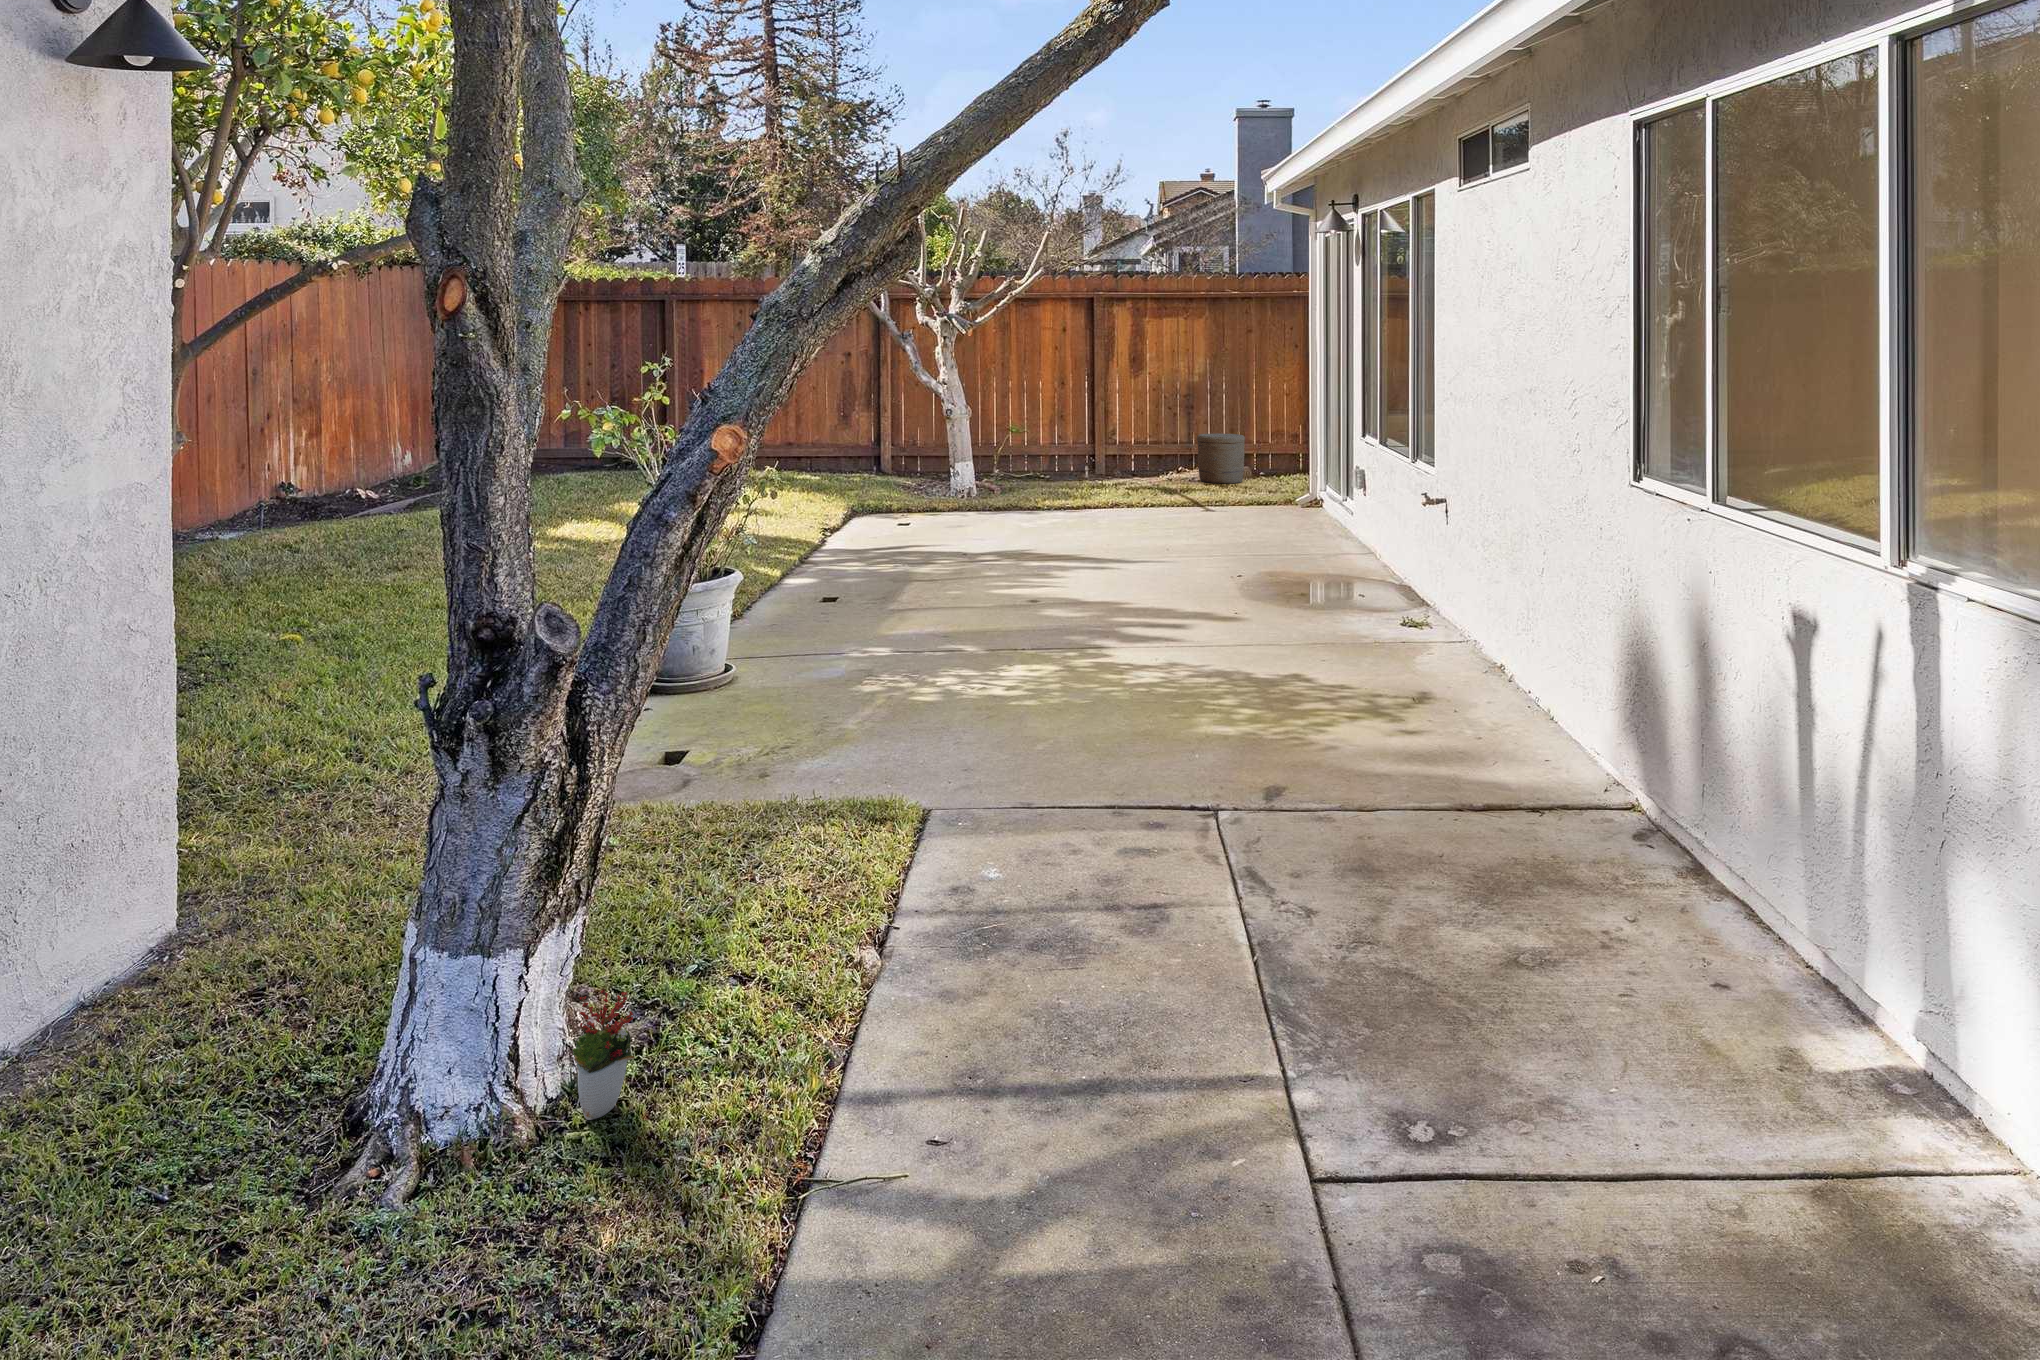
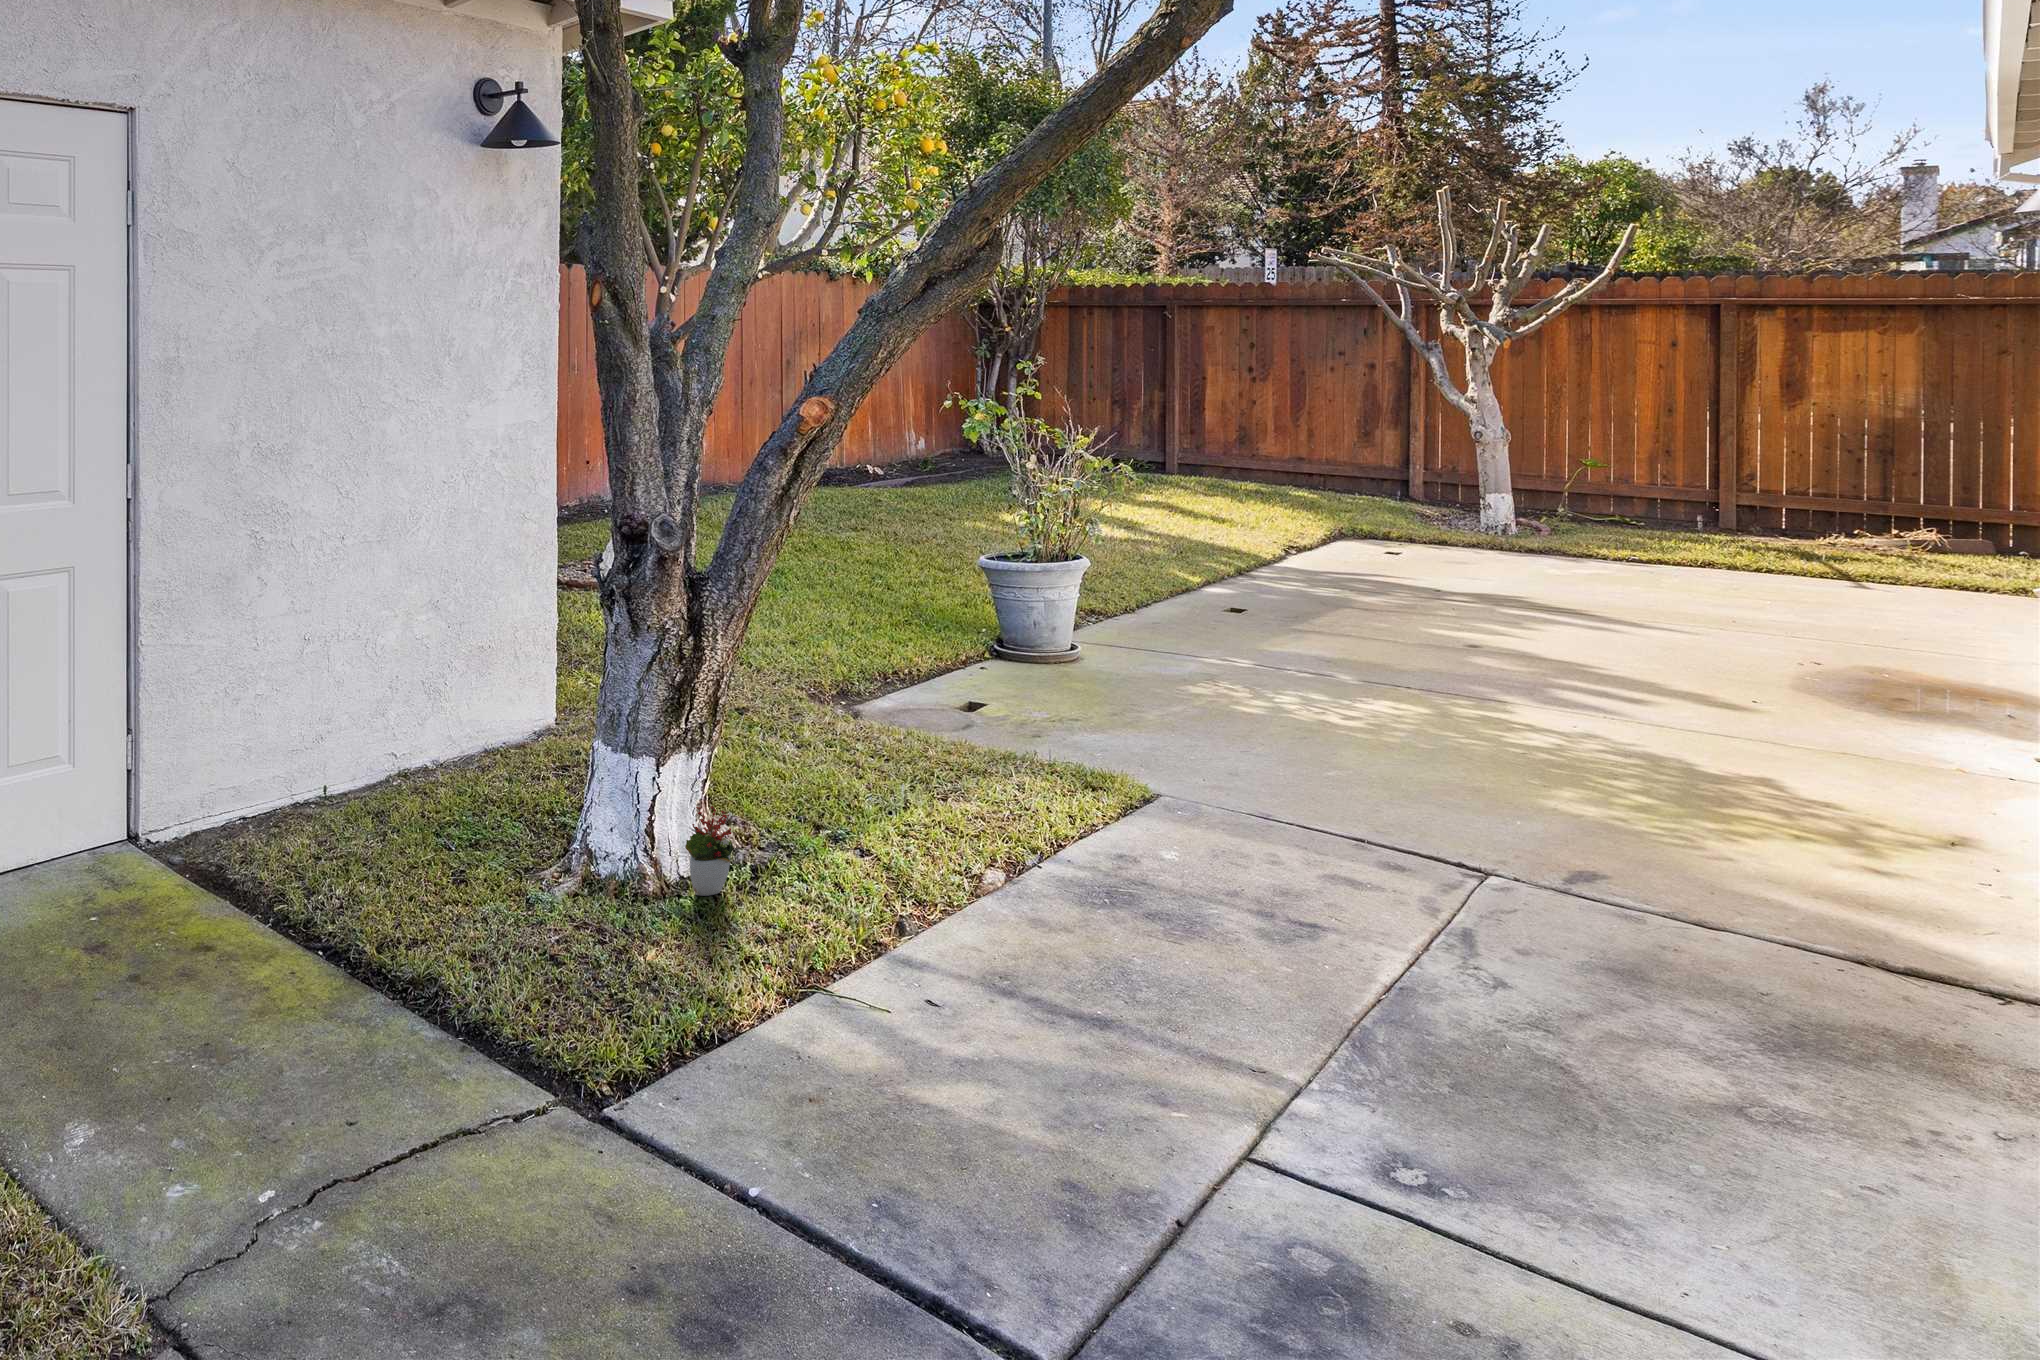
woven basket: present [1197,433,1245,484] -> none [1882,488,1968,557]

